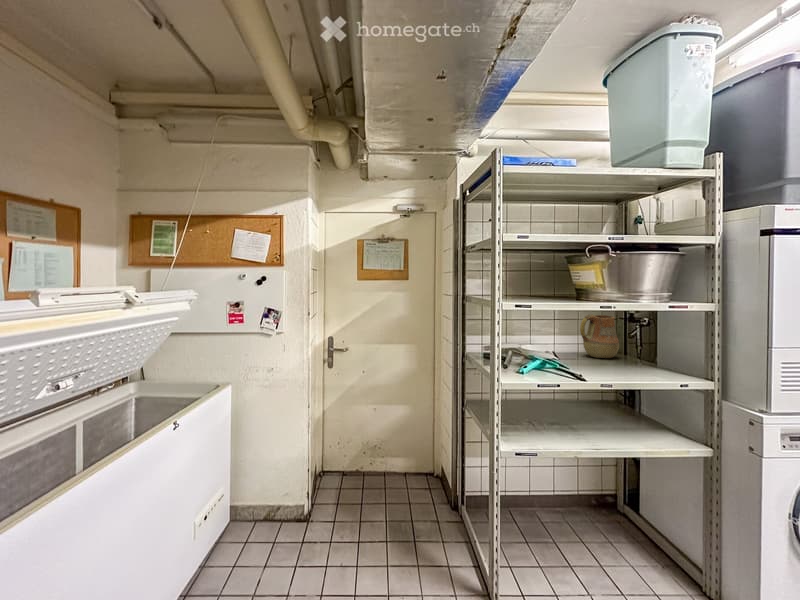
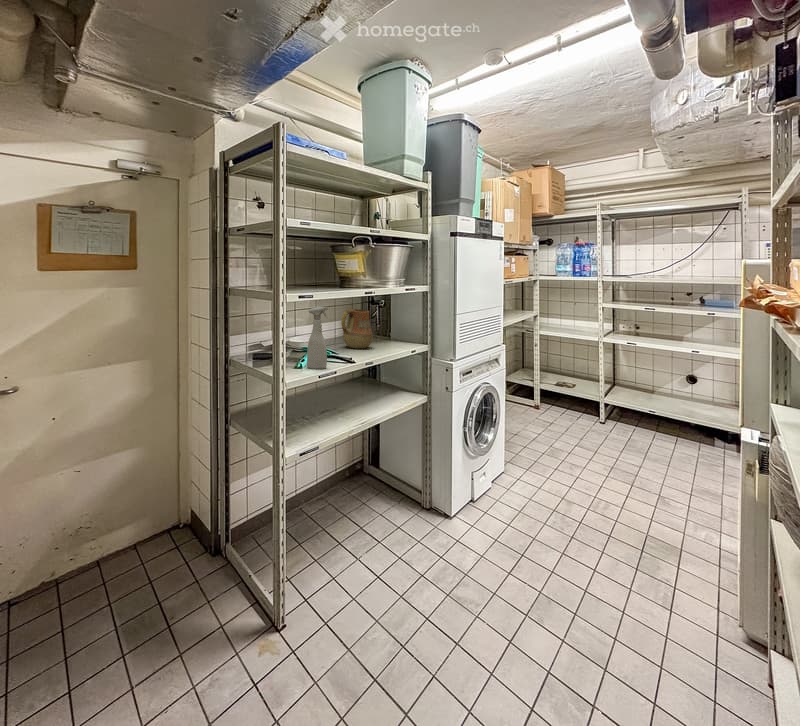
spray bottle: none [527,314,550,378] -> present [307,307,328,369]

